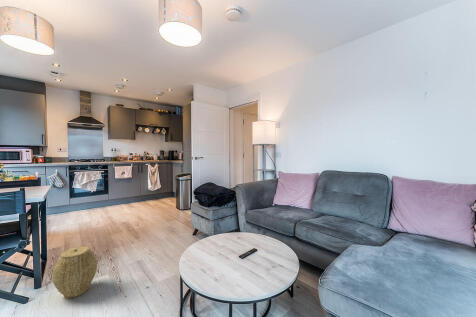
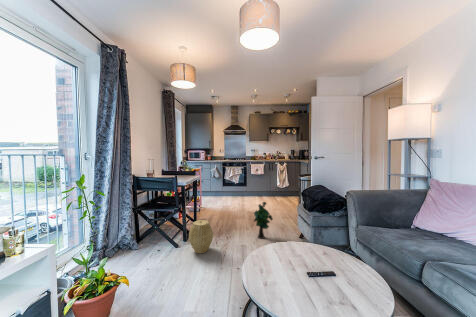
decorative plant: none [142,206,169,249] -> present [254,202,273,239]

